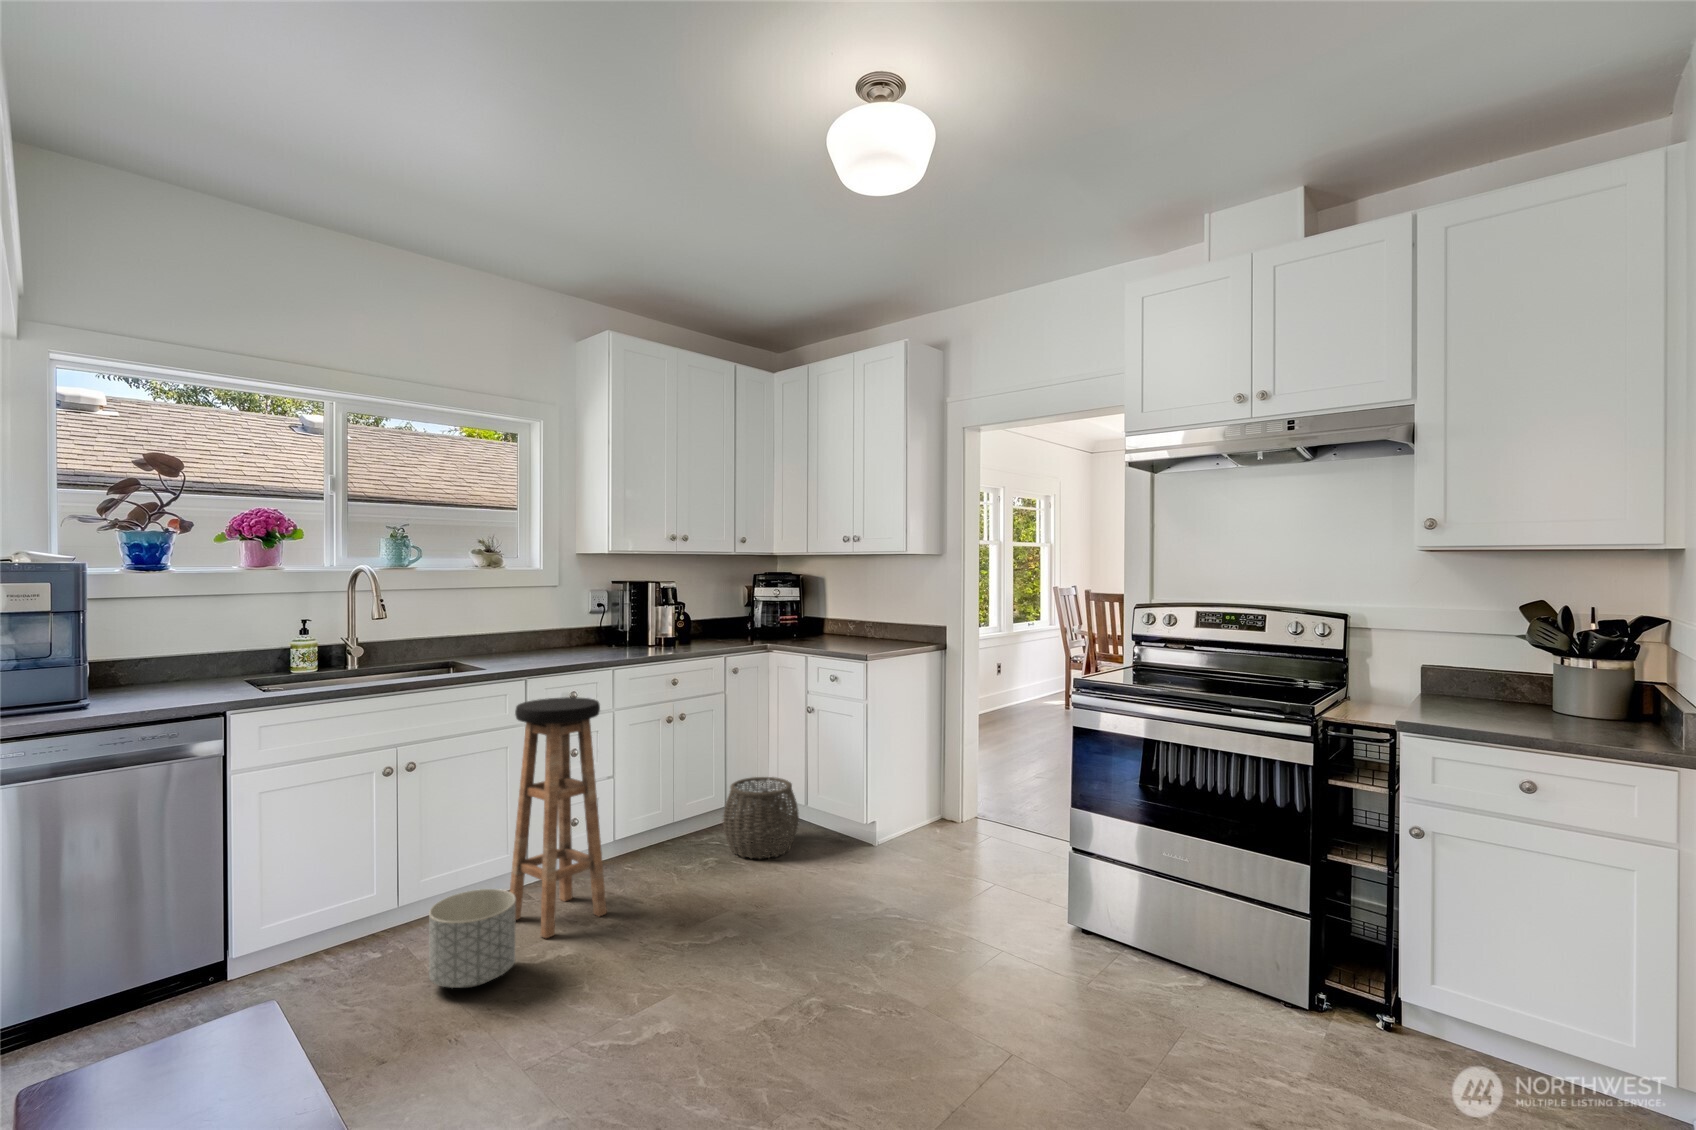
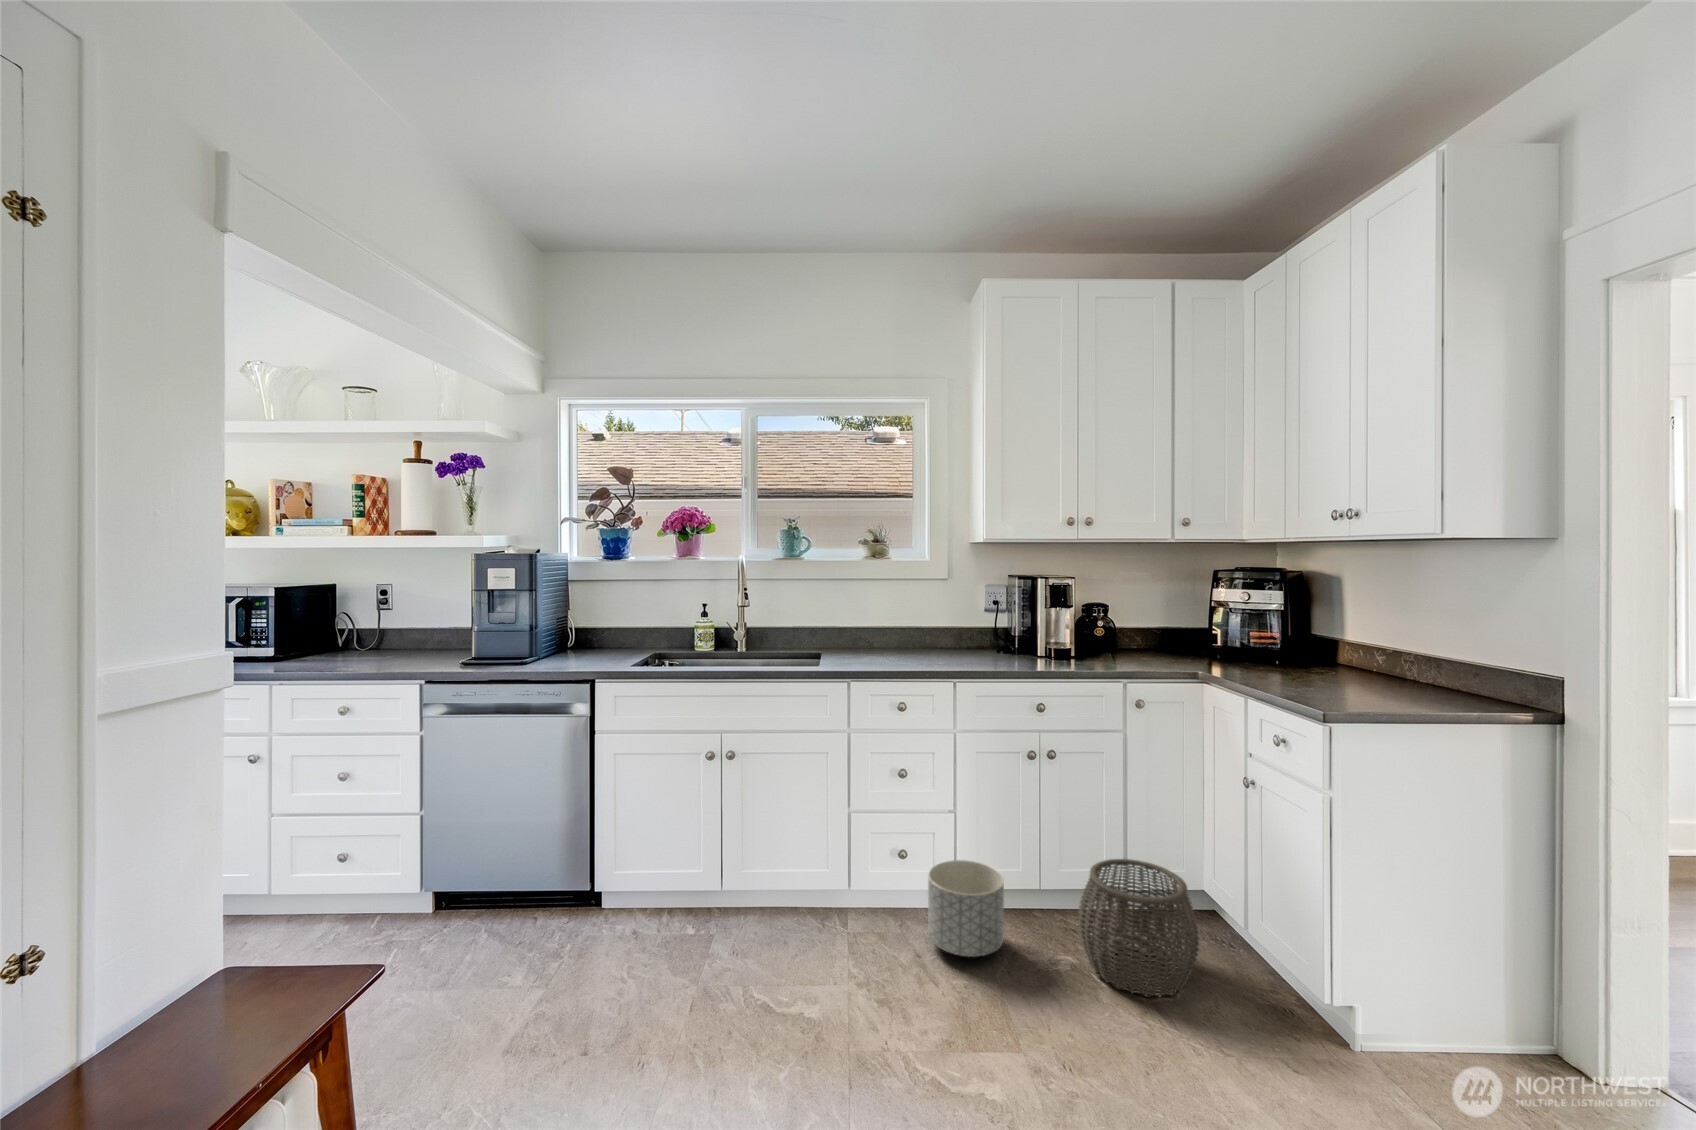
bar stool: present [510,697,607,938] -> none [786,706,877,985]
planter: present [429,889,516,988] -> present [928,860,1004,957]

